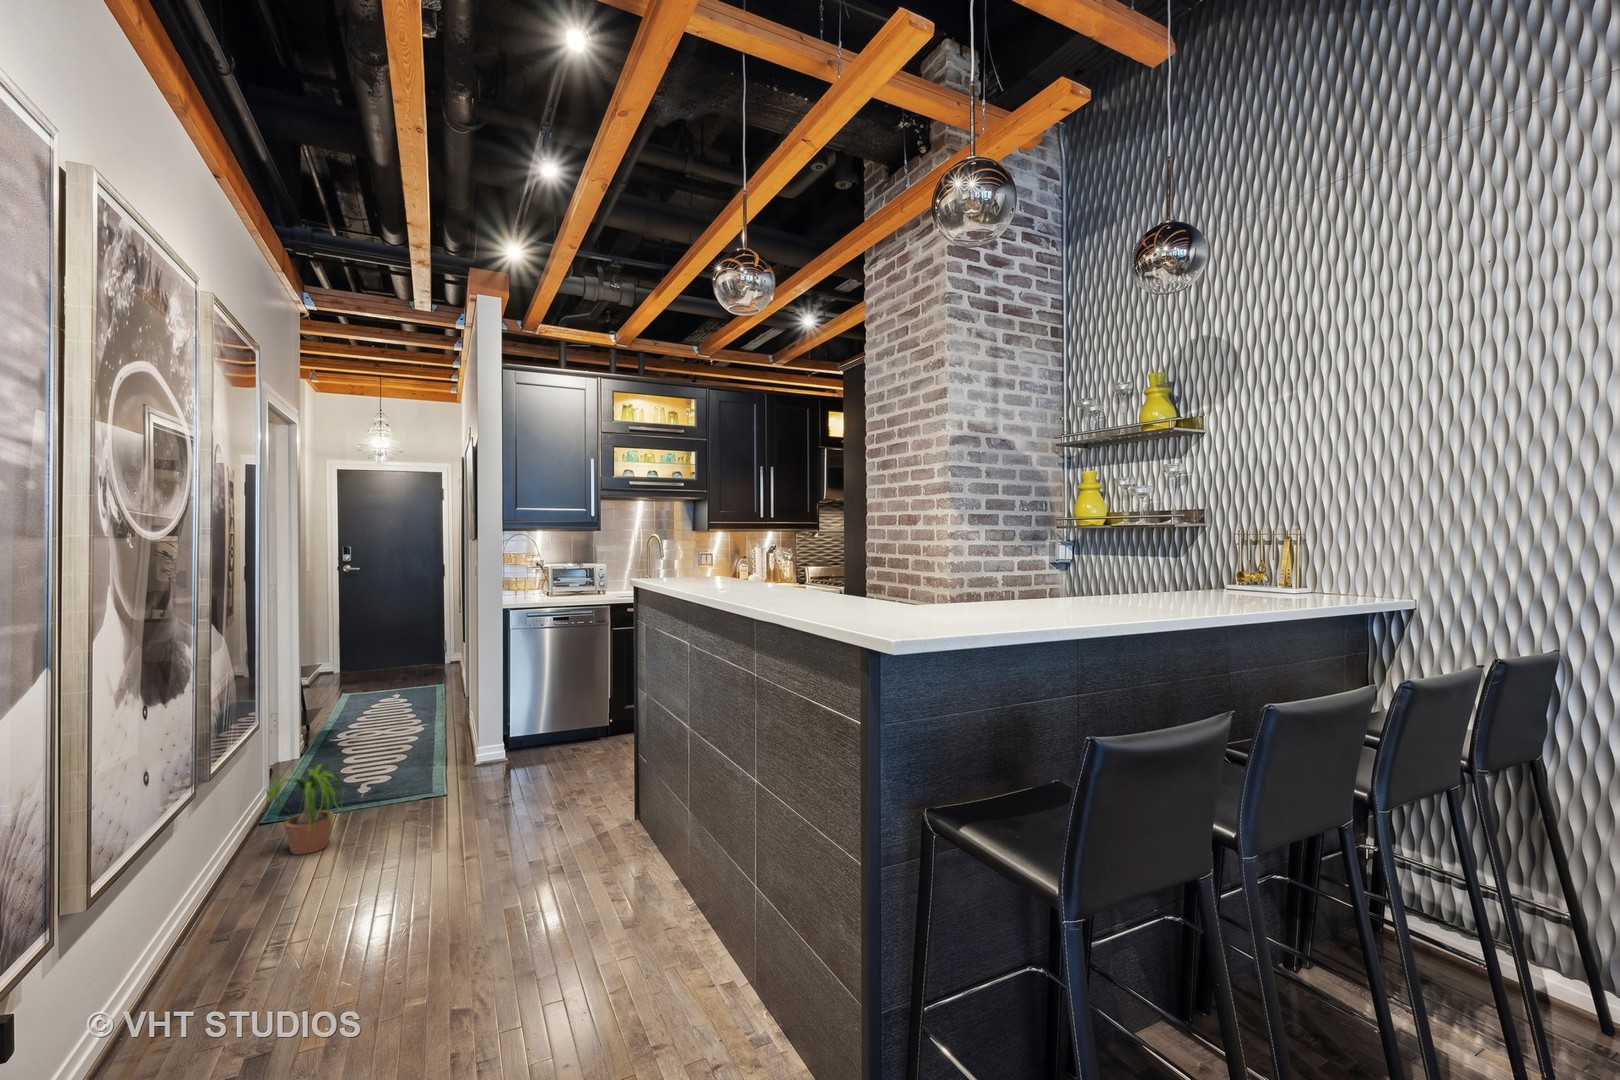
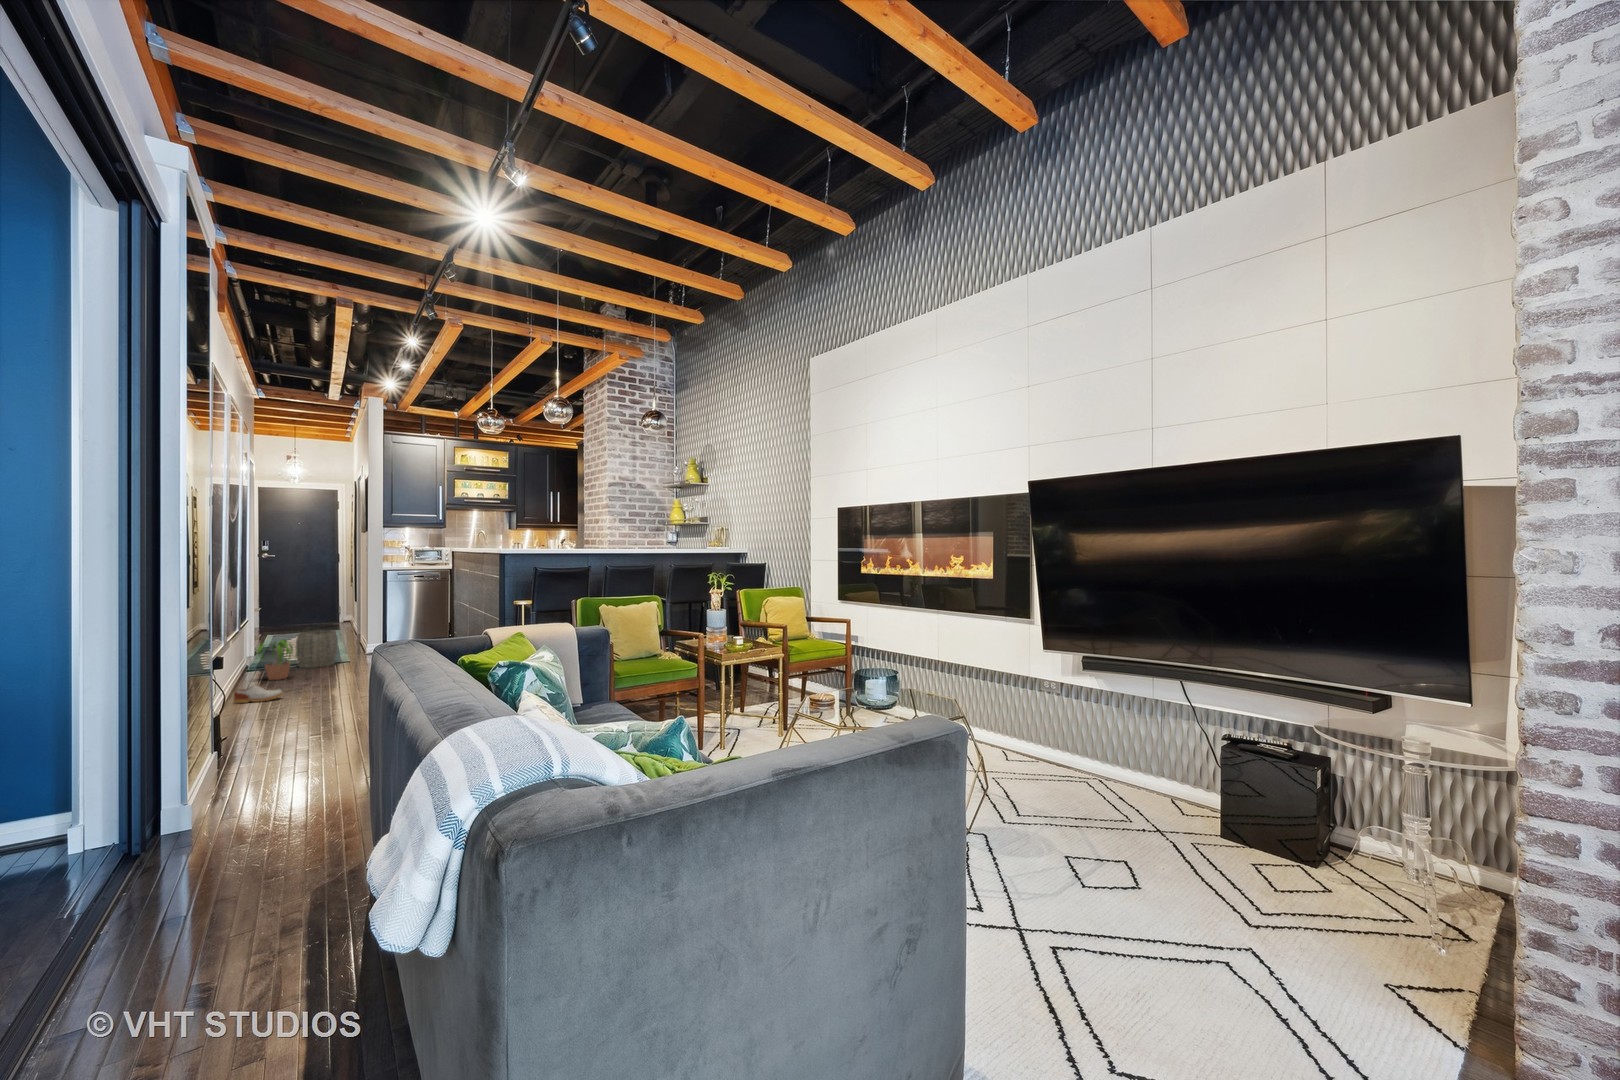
woven basket: none [354,725,426,804] -> present [296,630,337,668]
shoe: none [167,933,286,989] -> present [233,685,283,703]

